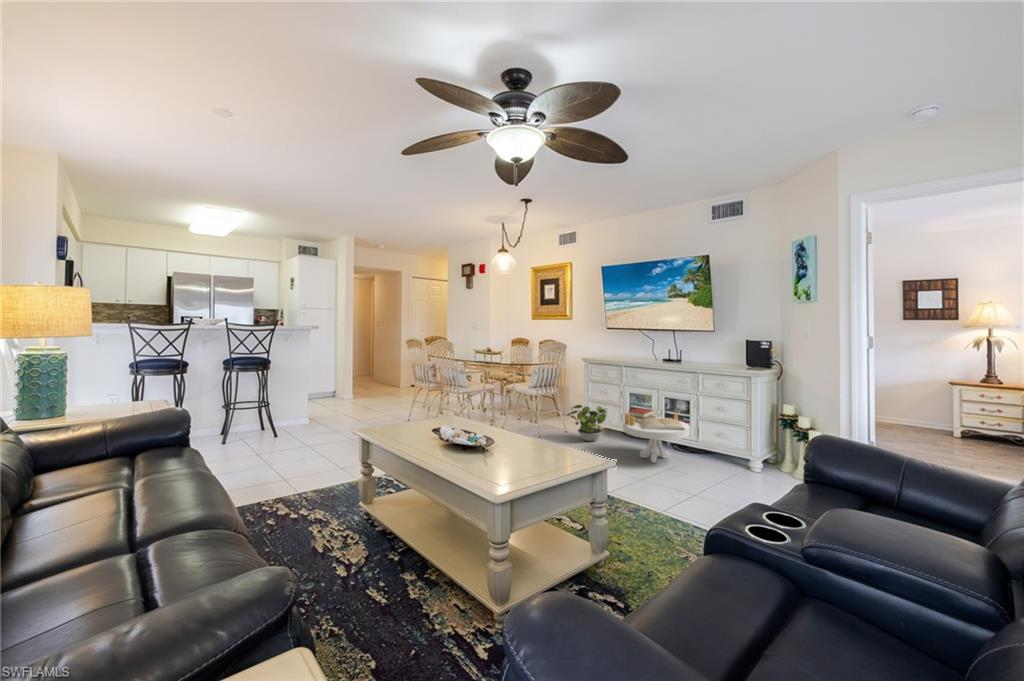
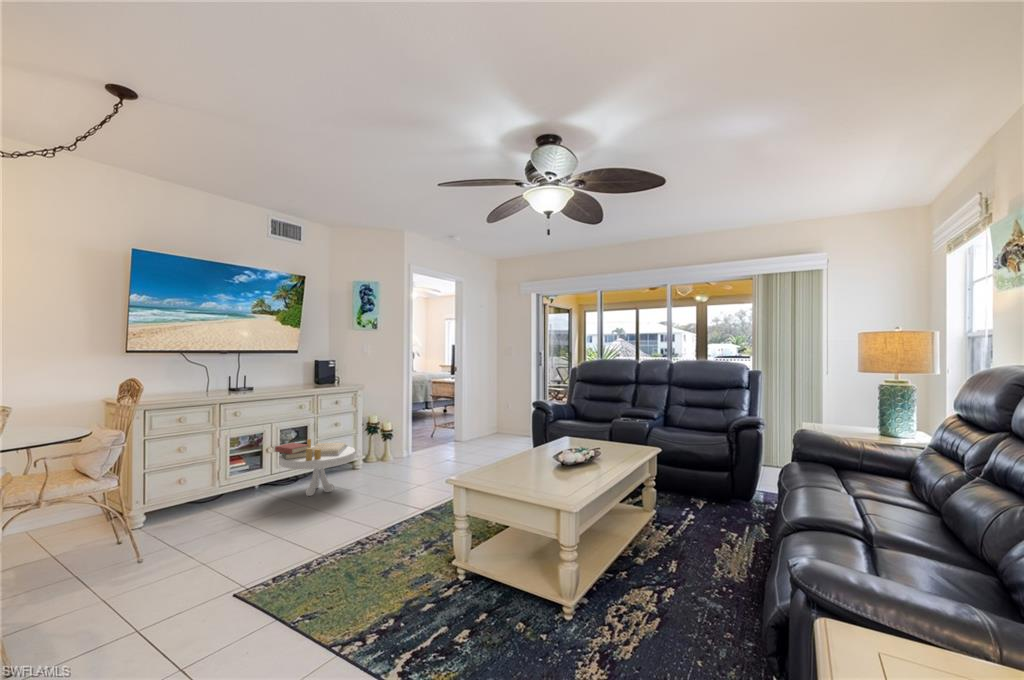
potted plant: present [567,405,607,441] -> none [180,467,241,525]

